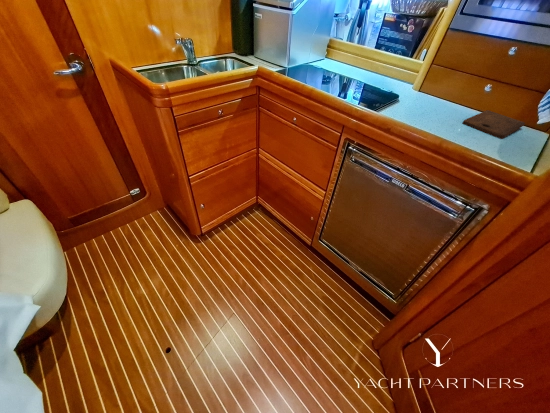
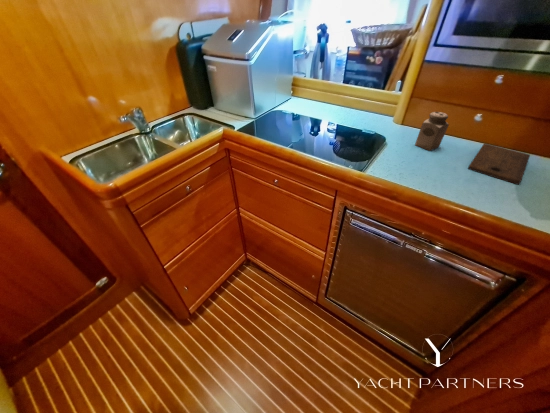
salt shaker: none [423,72,456,109] -> present [415,112,449,151]

